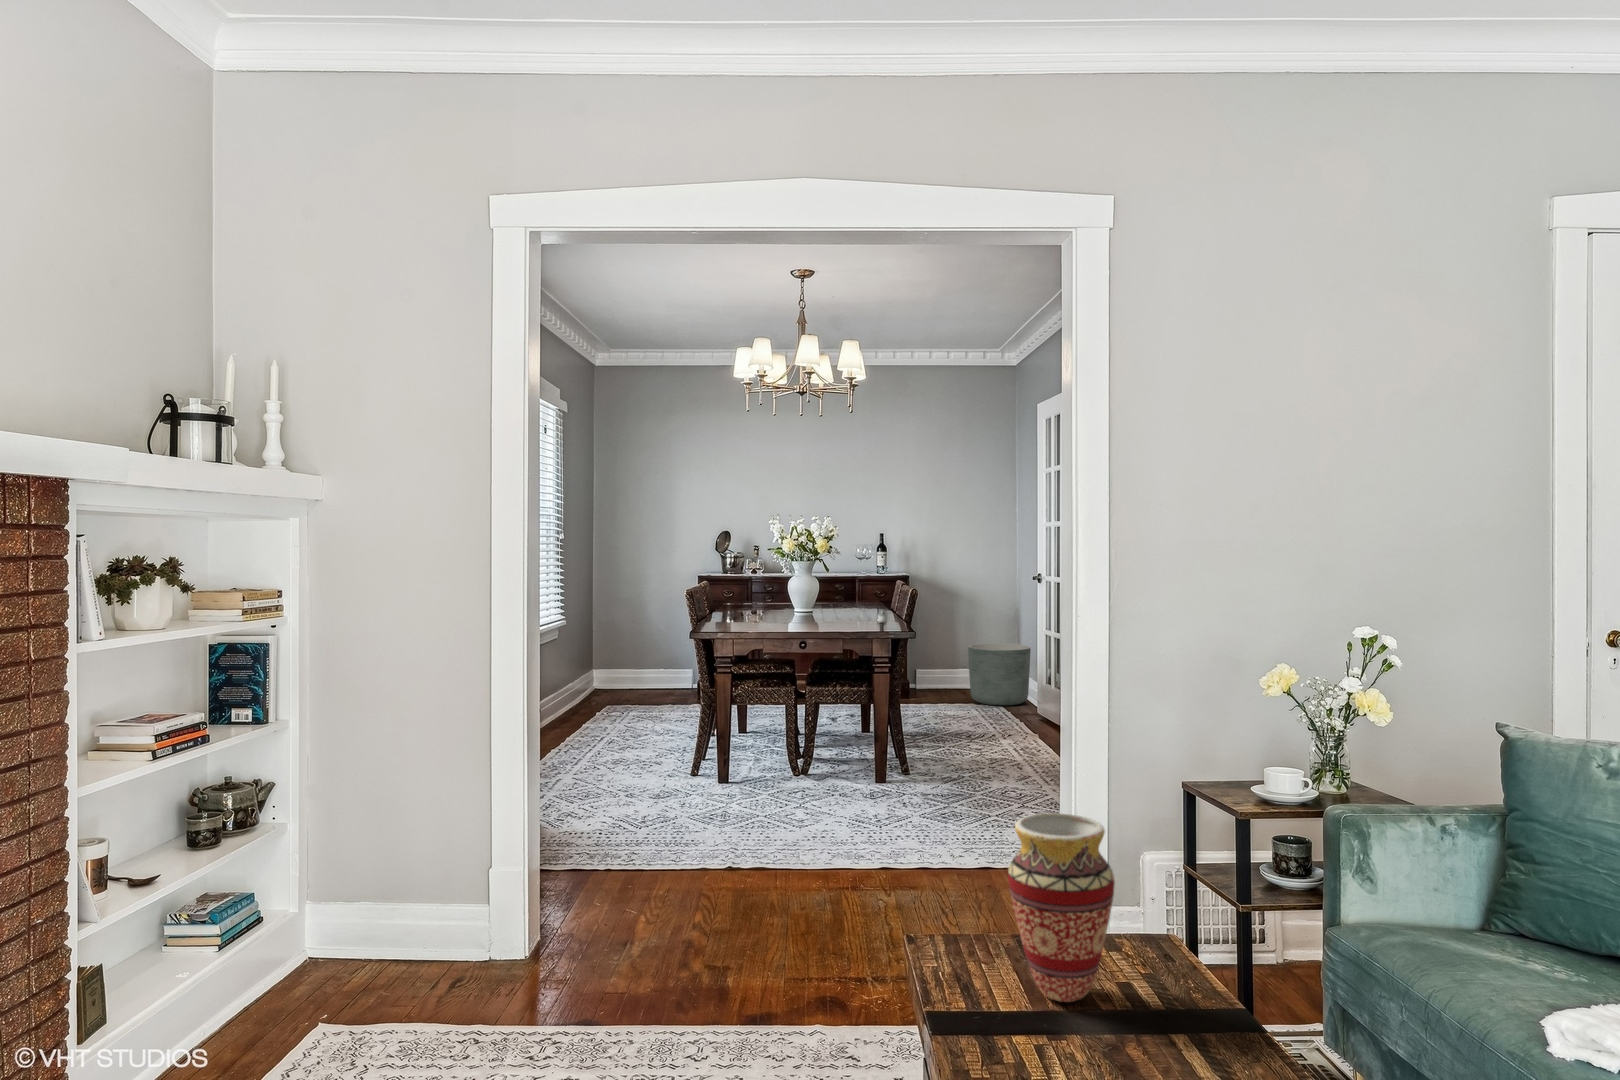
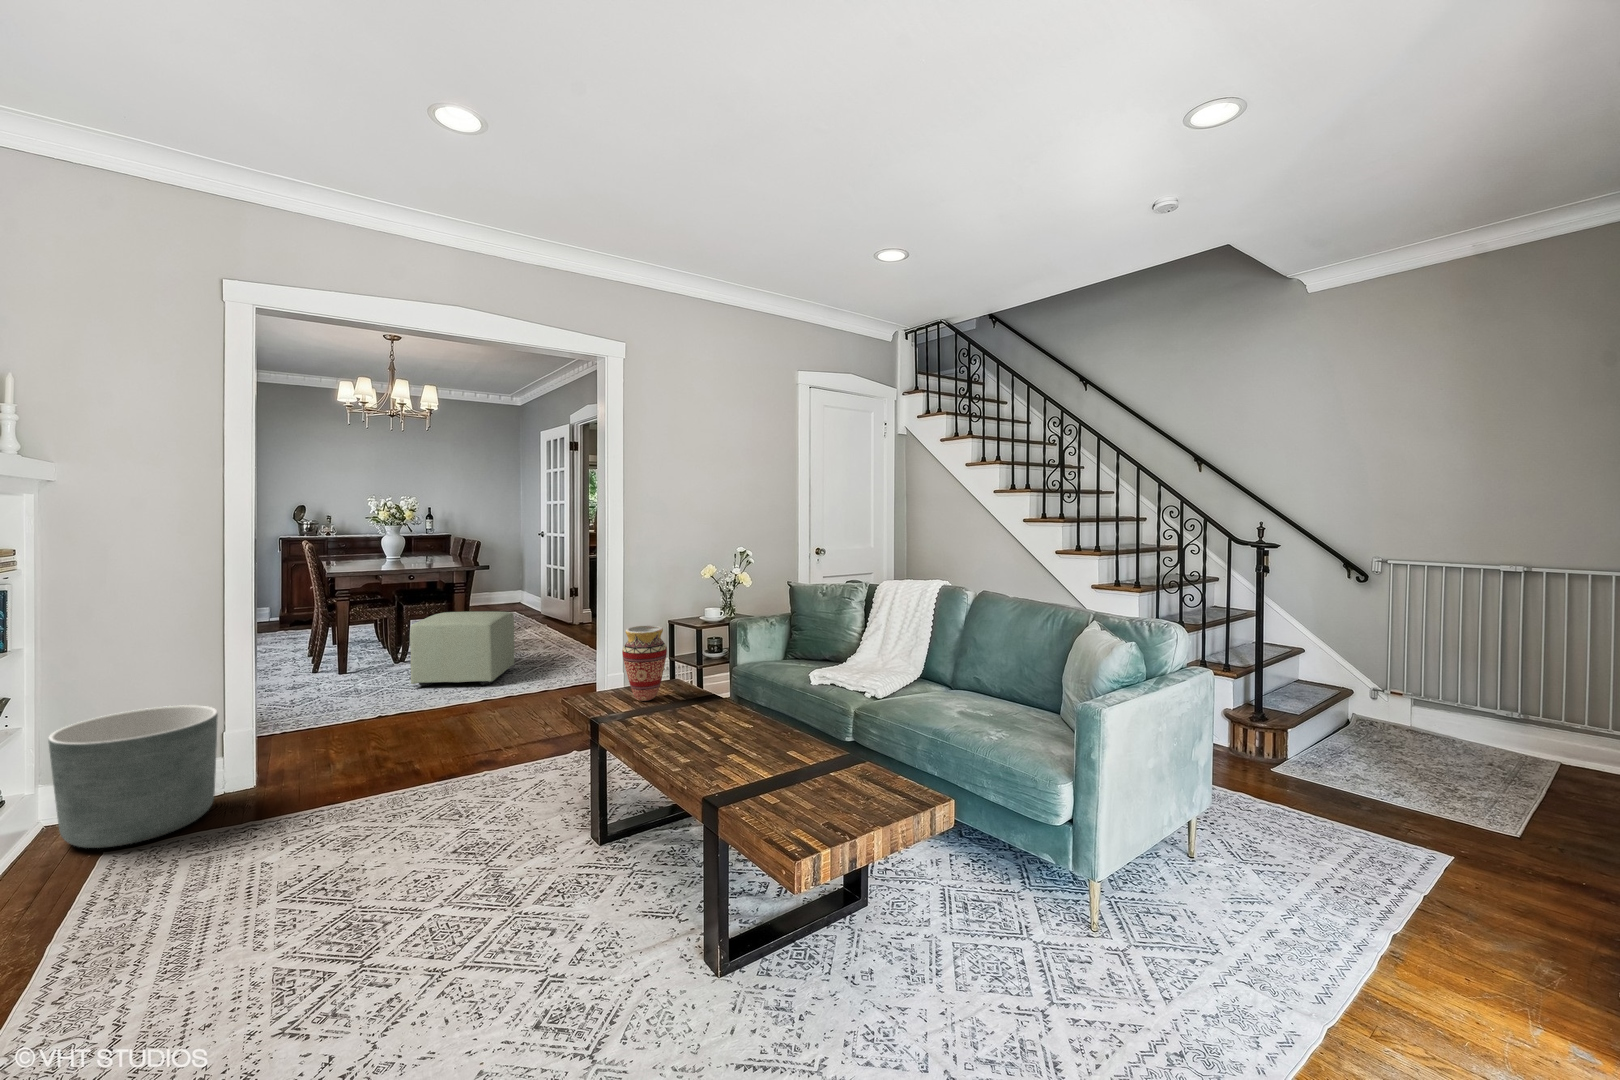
planter: present [968,643,1031,705] -> present [48,705,218,848]
ottoman: none [791,705,948,835] -> present [410,612,515,686]

